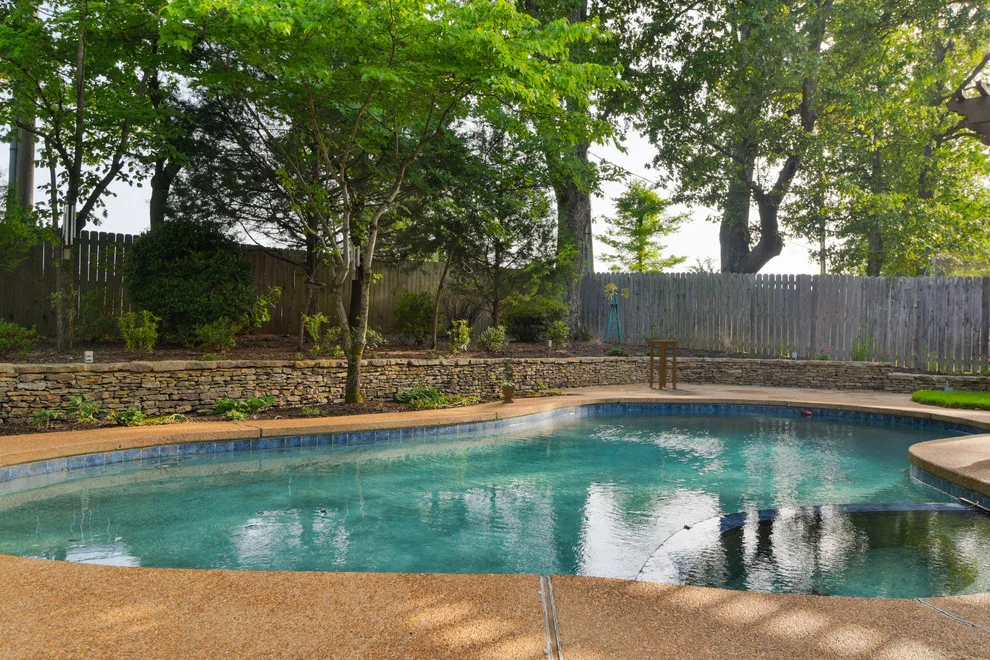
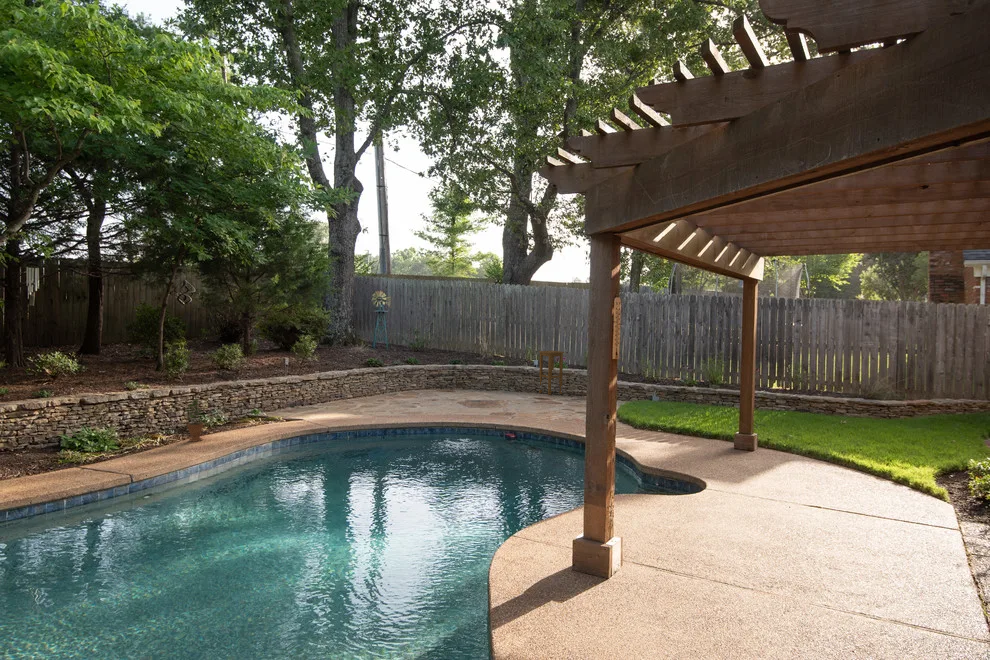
stool: present [649,340,678,389] -> present [539,350,564,395]

